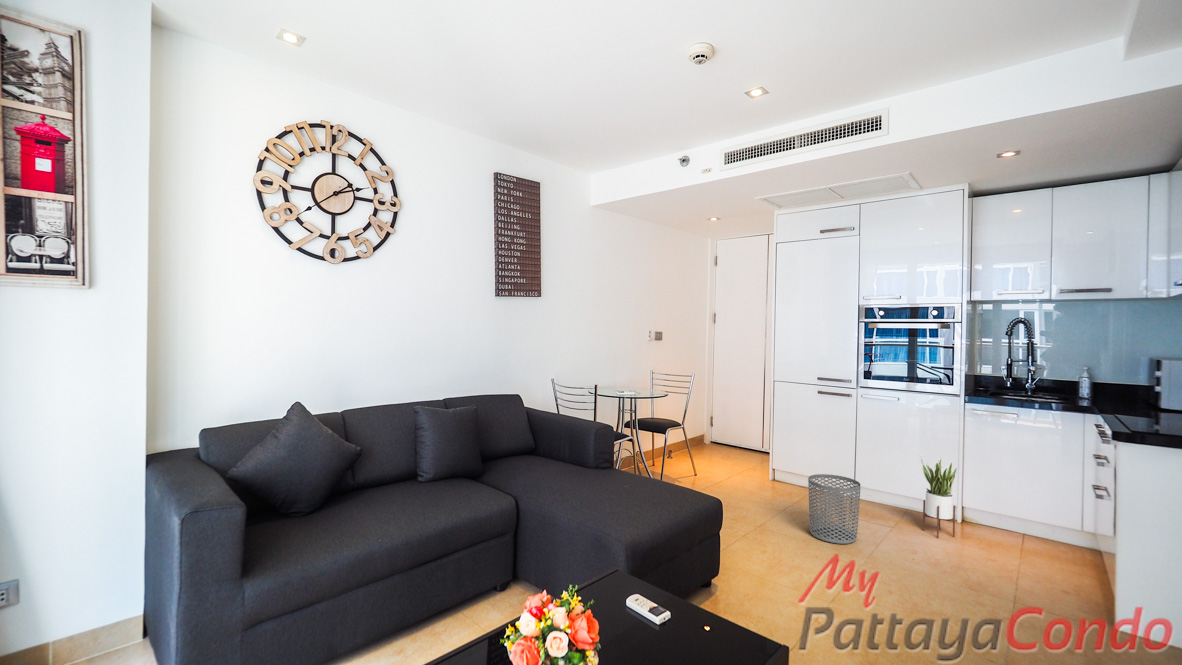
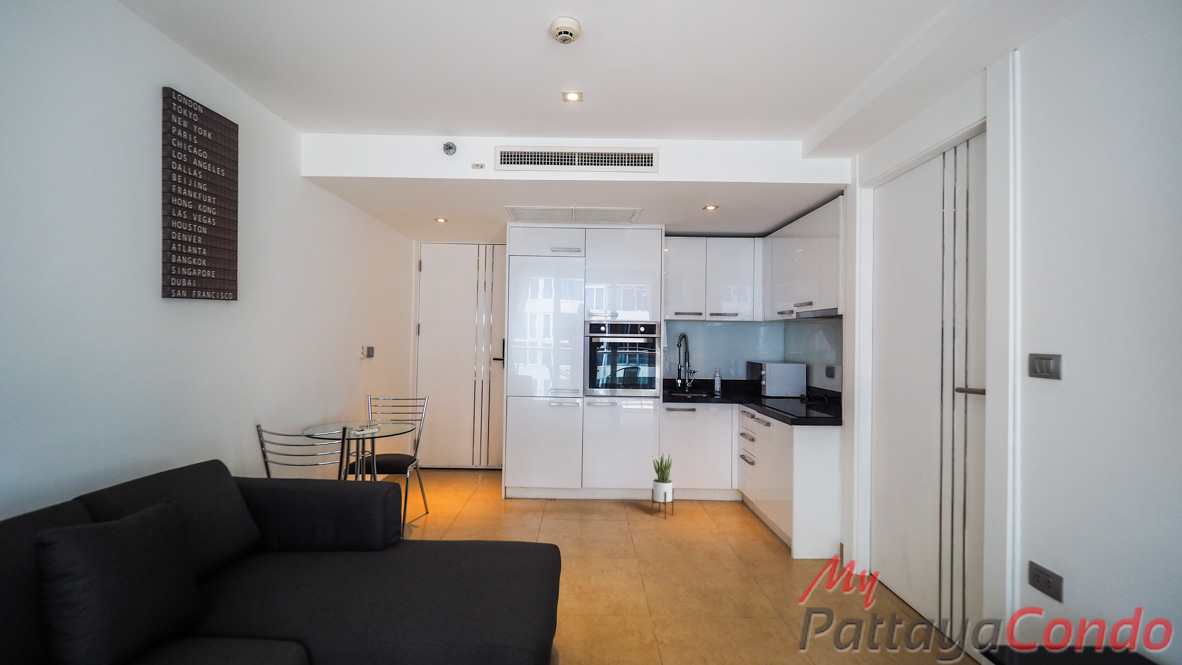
waste bin: present [808,474,861,544] -> none [581,483,626,549]

